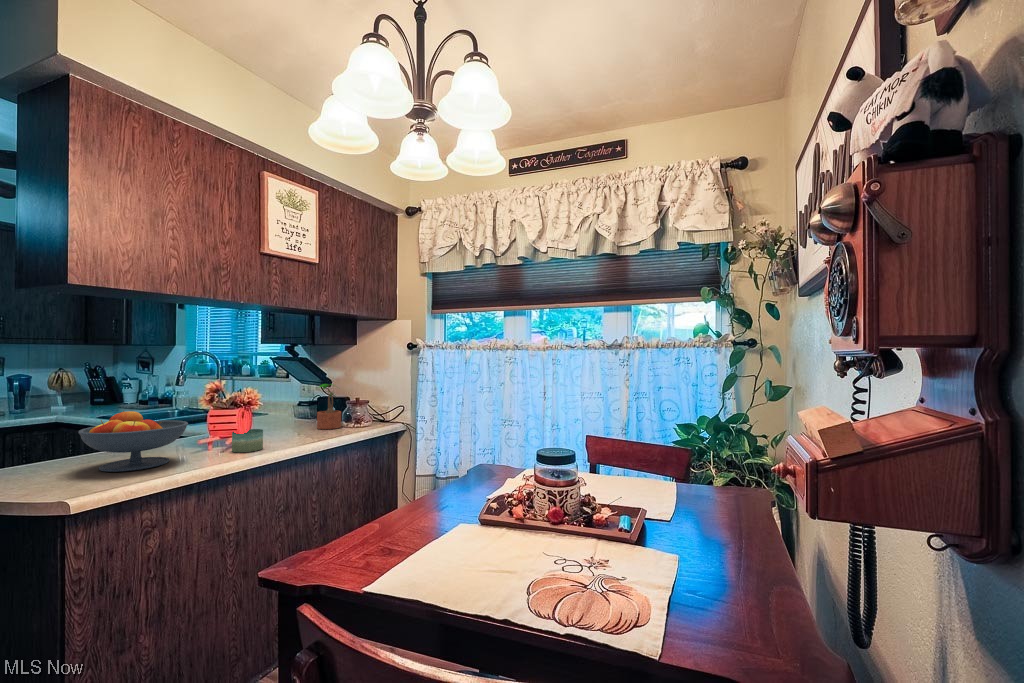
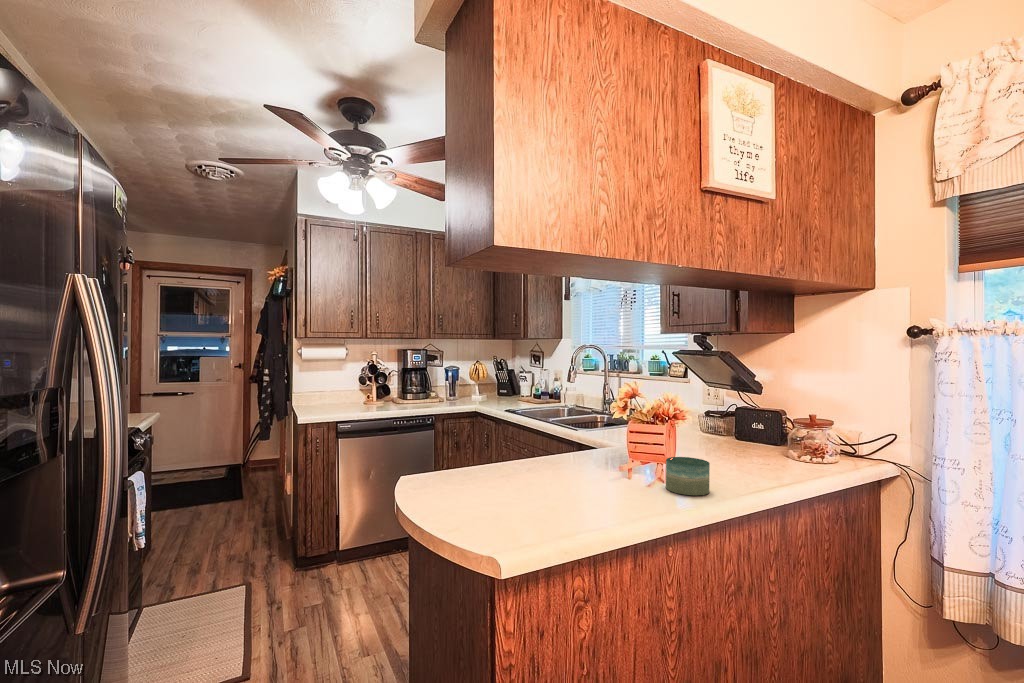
potted plant: present [317,384,341,429] -> none [758,393,799,465]
fruit bowl: present [78,411,188,472] -> none [502,415,617,503]

